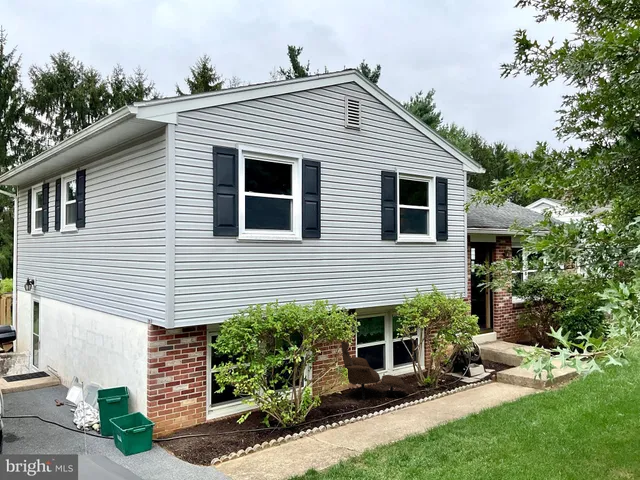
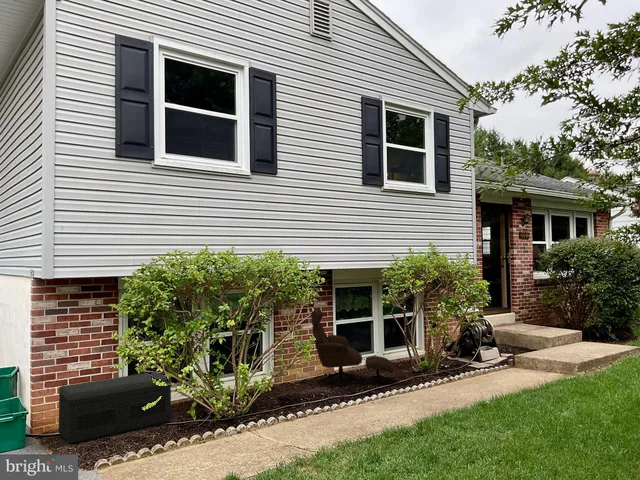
storage bench: none [169,391,247,446] -> present [59,372,171,444]

